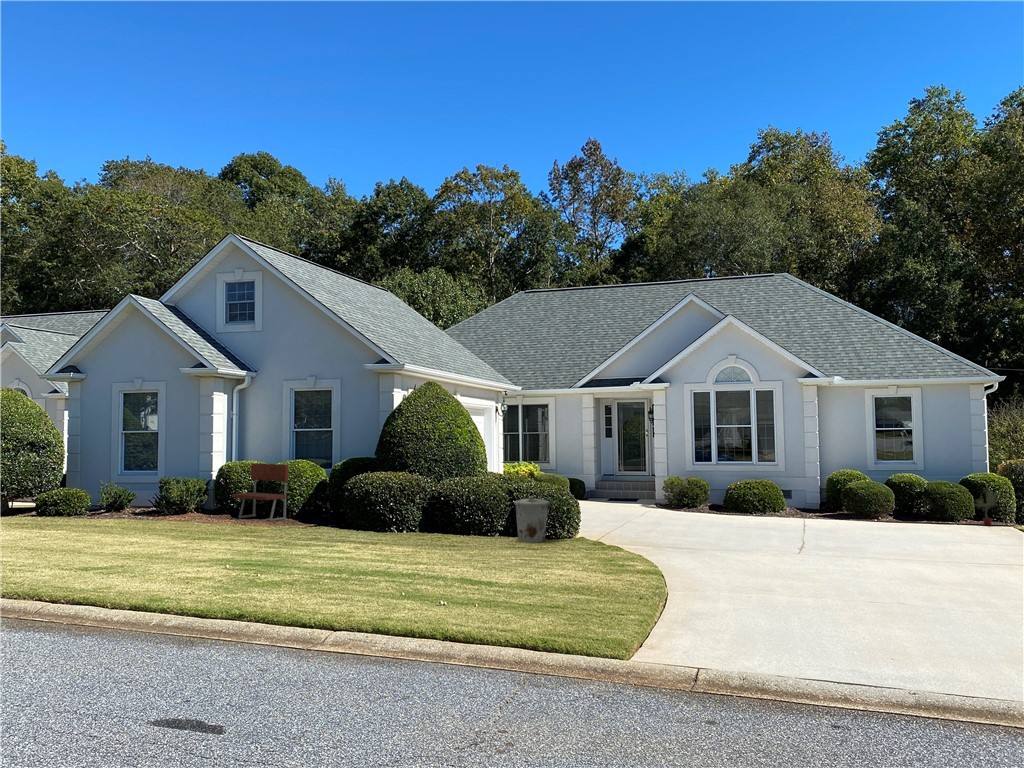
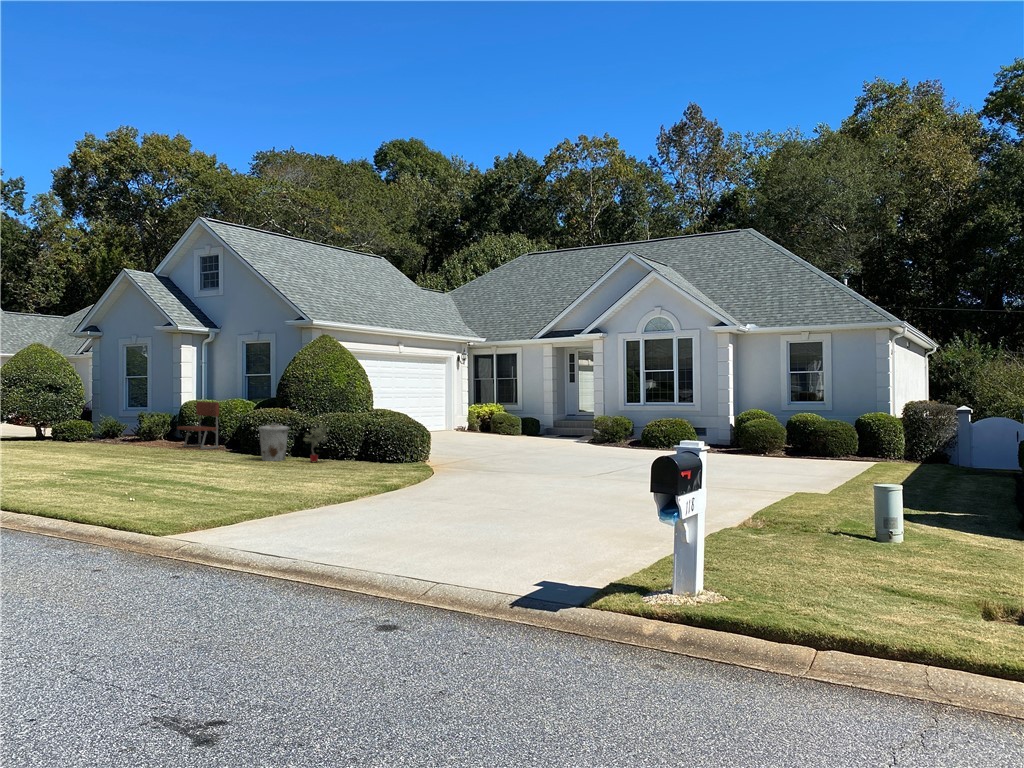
potted tree: present [975,488,999,526] -> present [304,423,327,462]
trash can: present [514,496,550,542] -> present [258,423,289,461]

